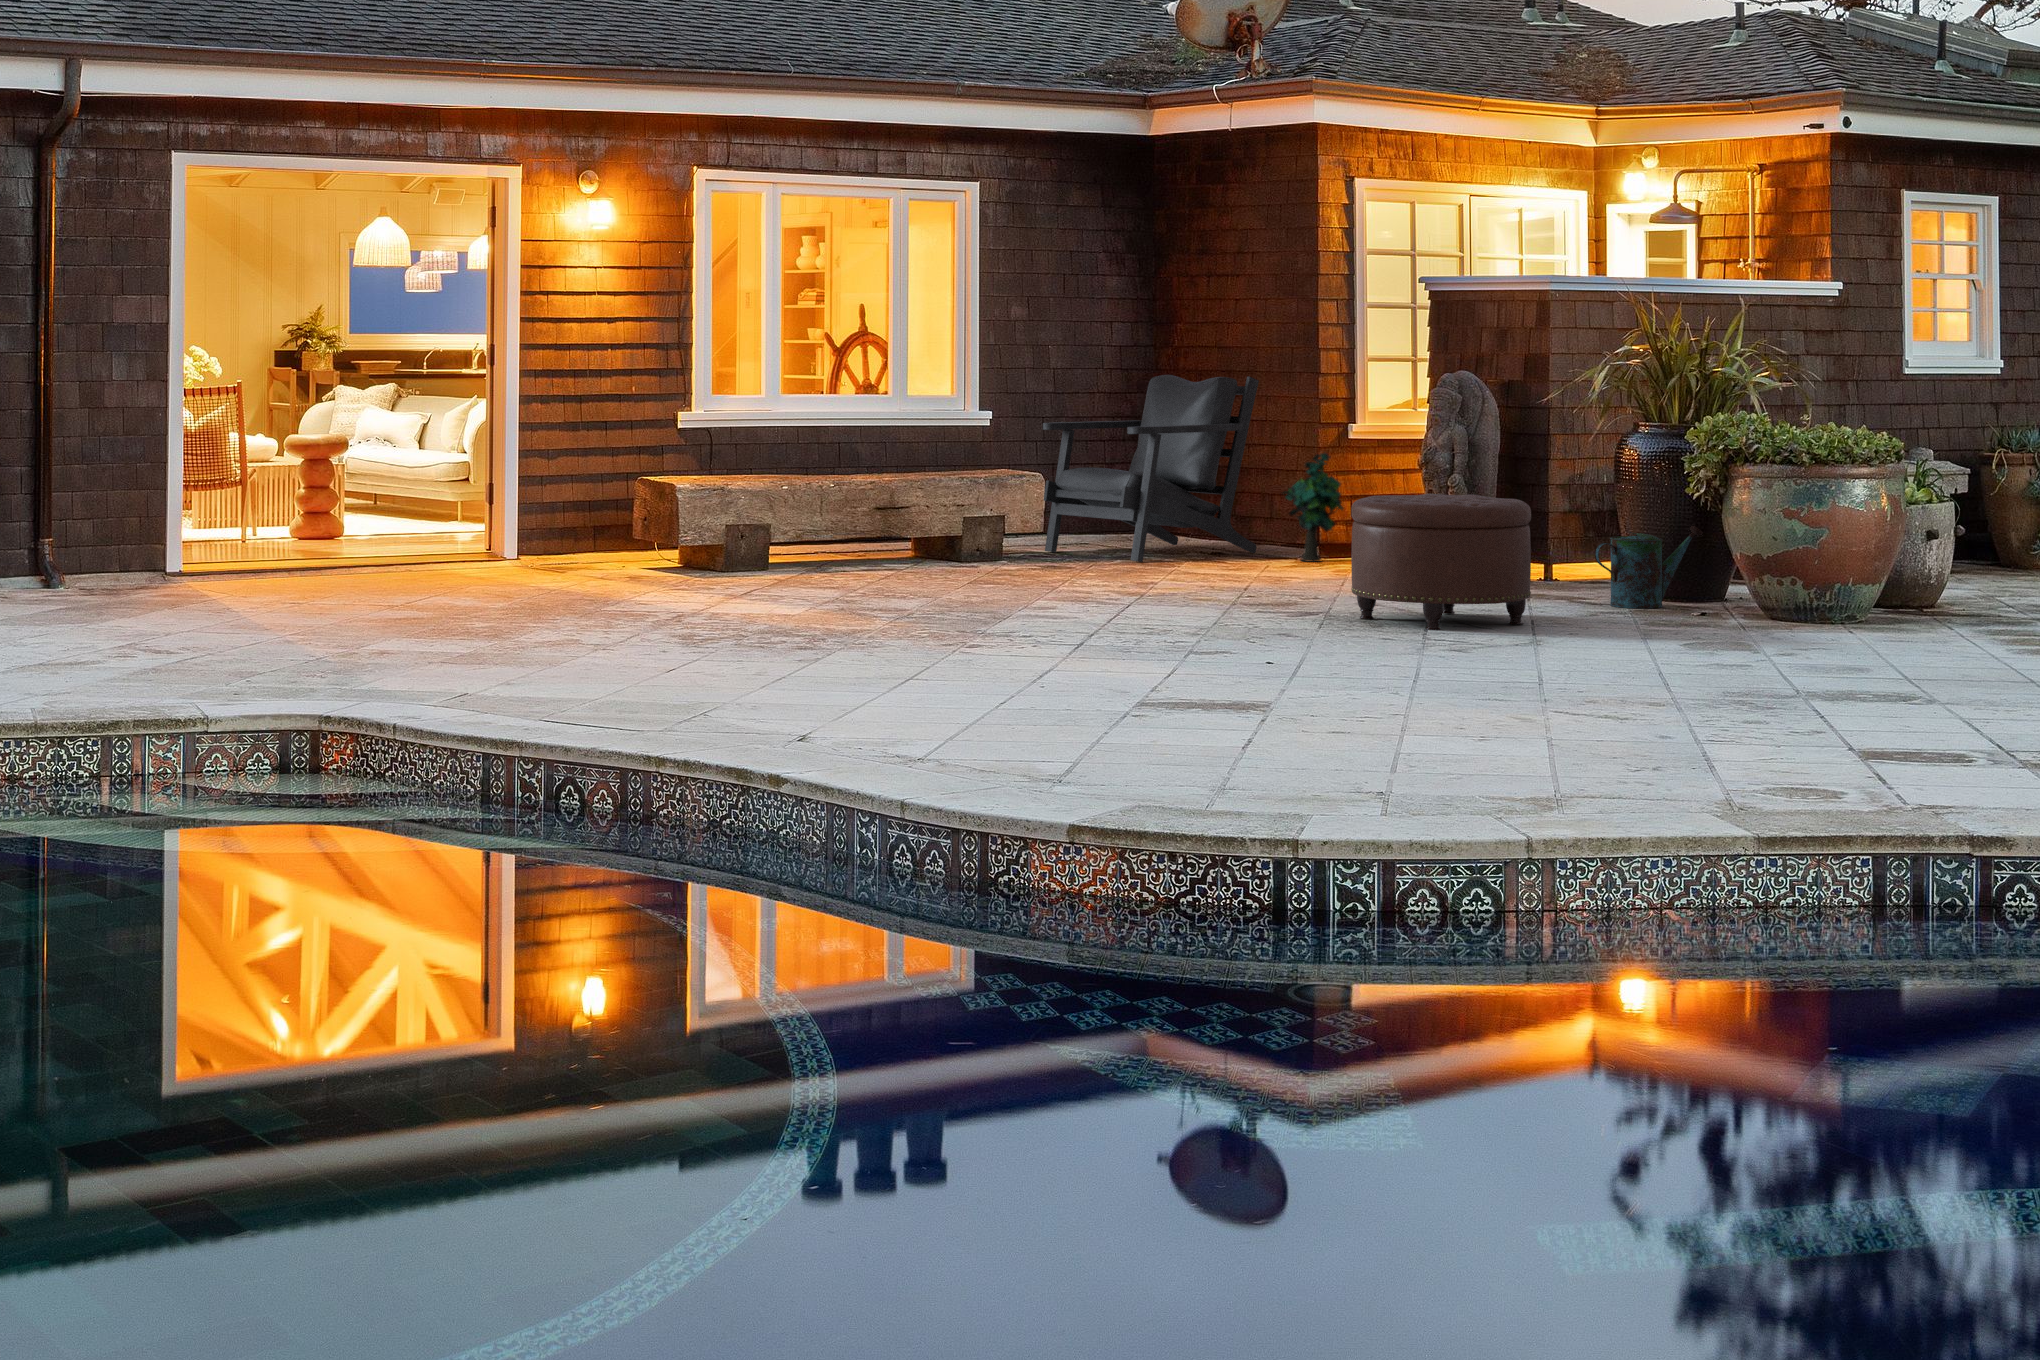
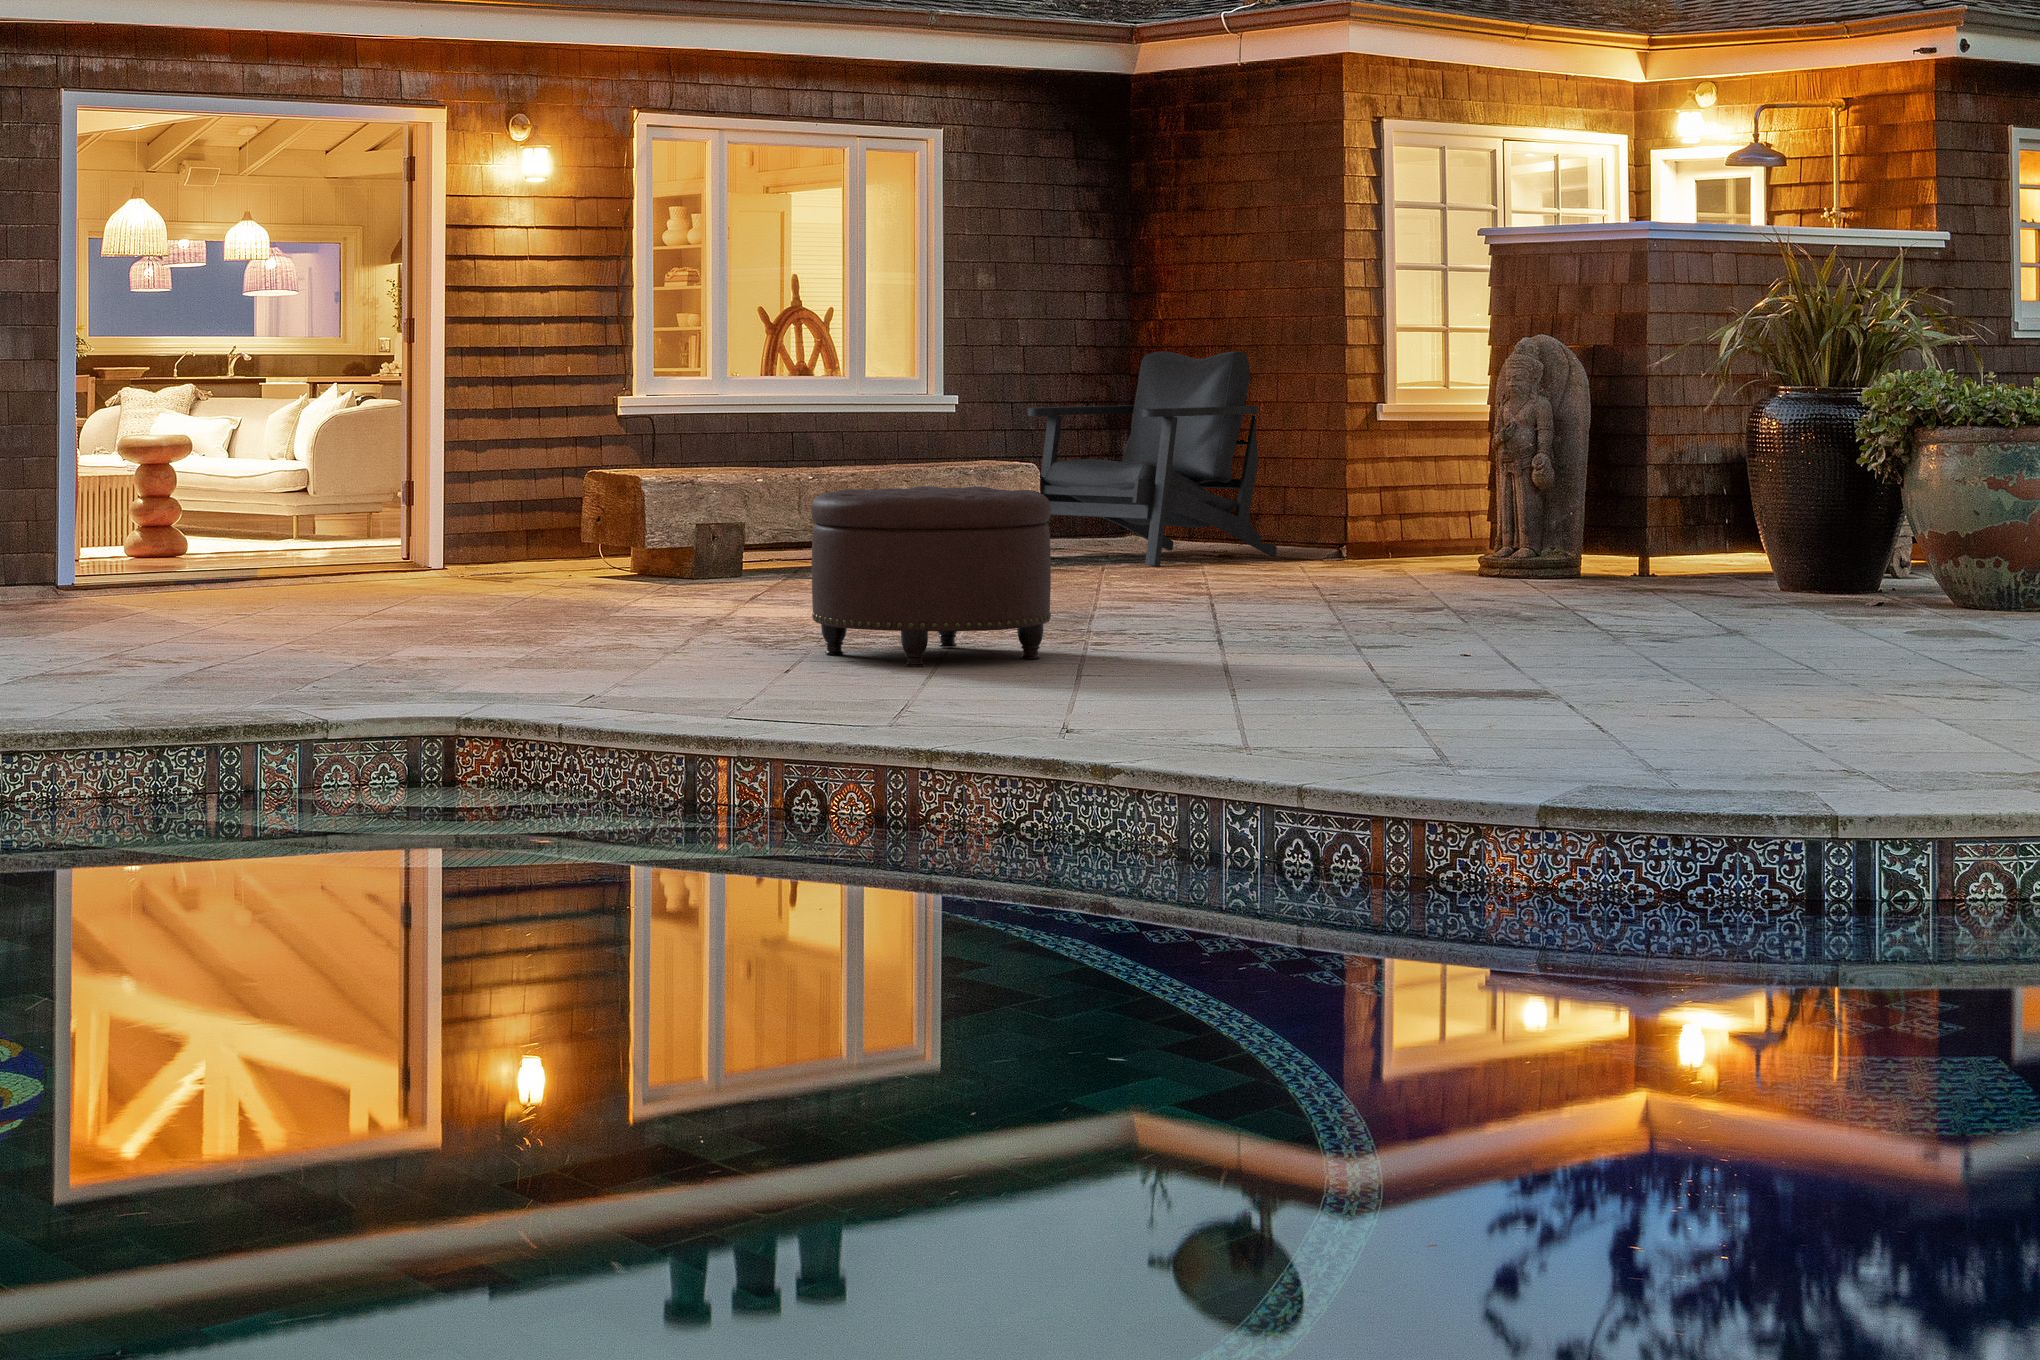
decorative plant: present [1282,453,1344,562] -> none [1312,436,1390,564]
ottoman: present [1351,494,1531,630] -> present [811,486,1051,667]
watering can: present [1595,526,1703,609] -> none [1754,503,1875,601]

